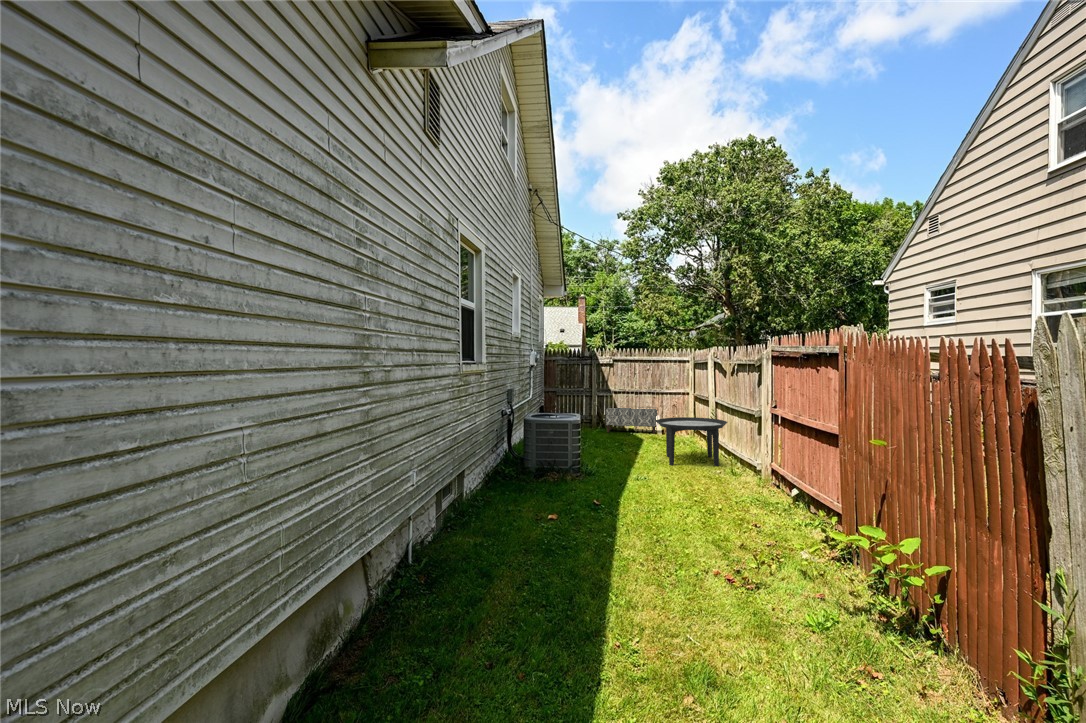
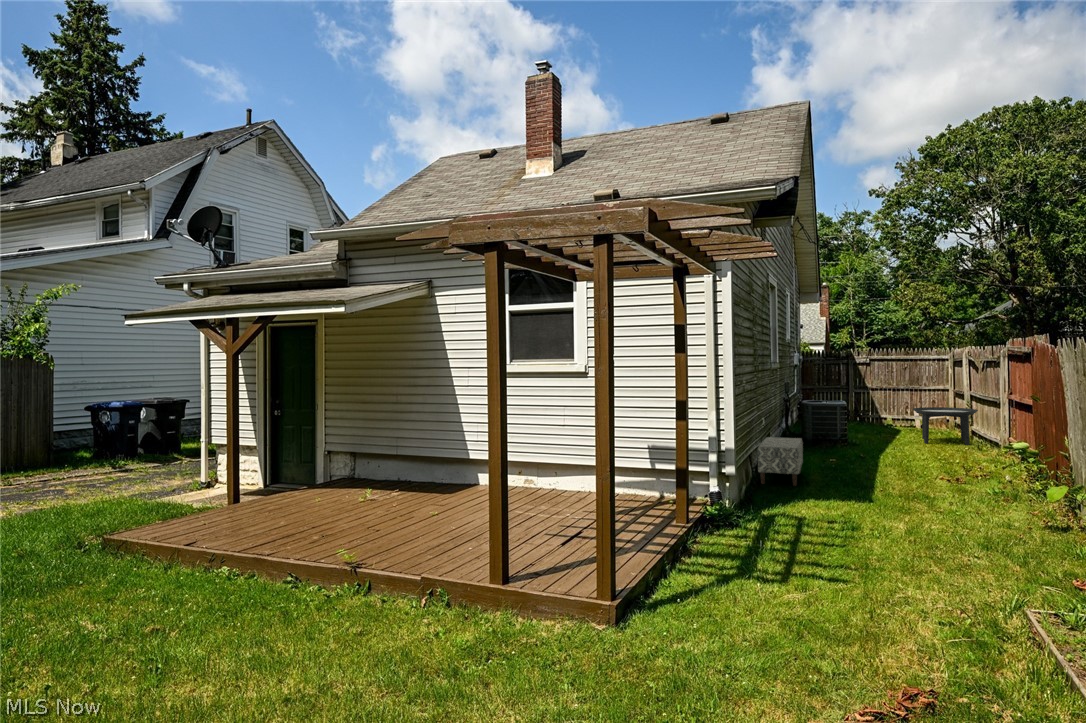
bench: present [606,407,658,434] -> present [758,437,803,486]

